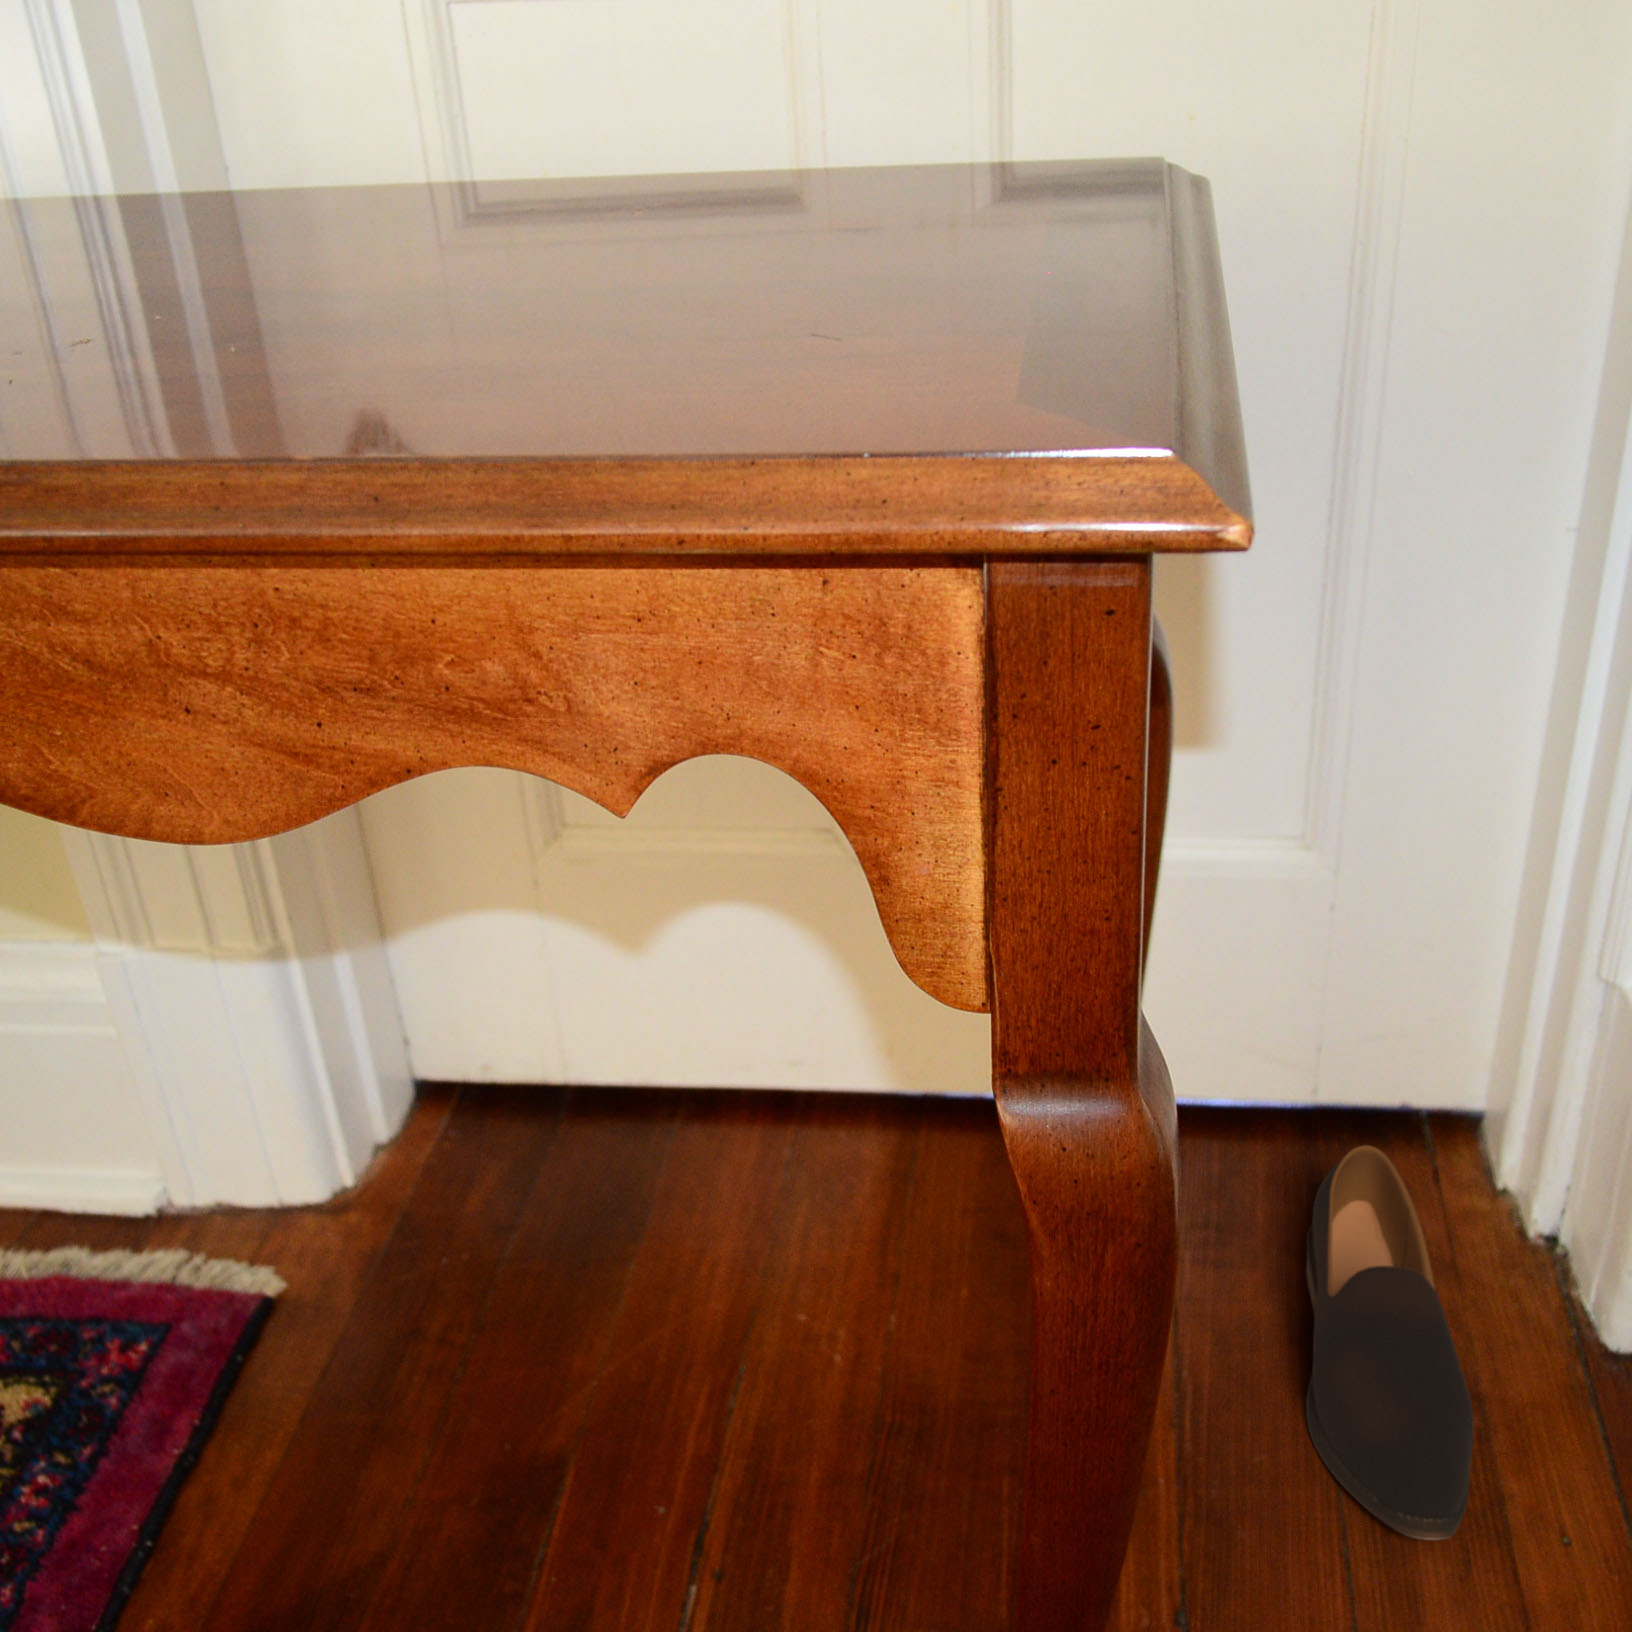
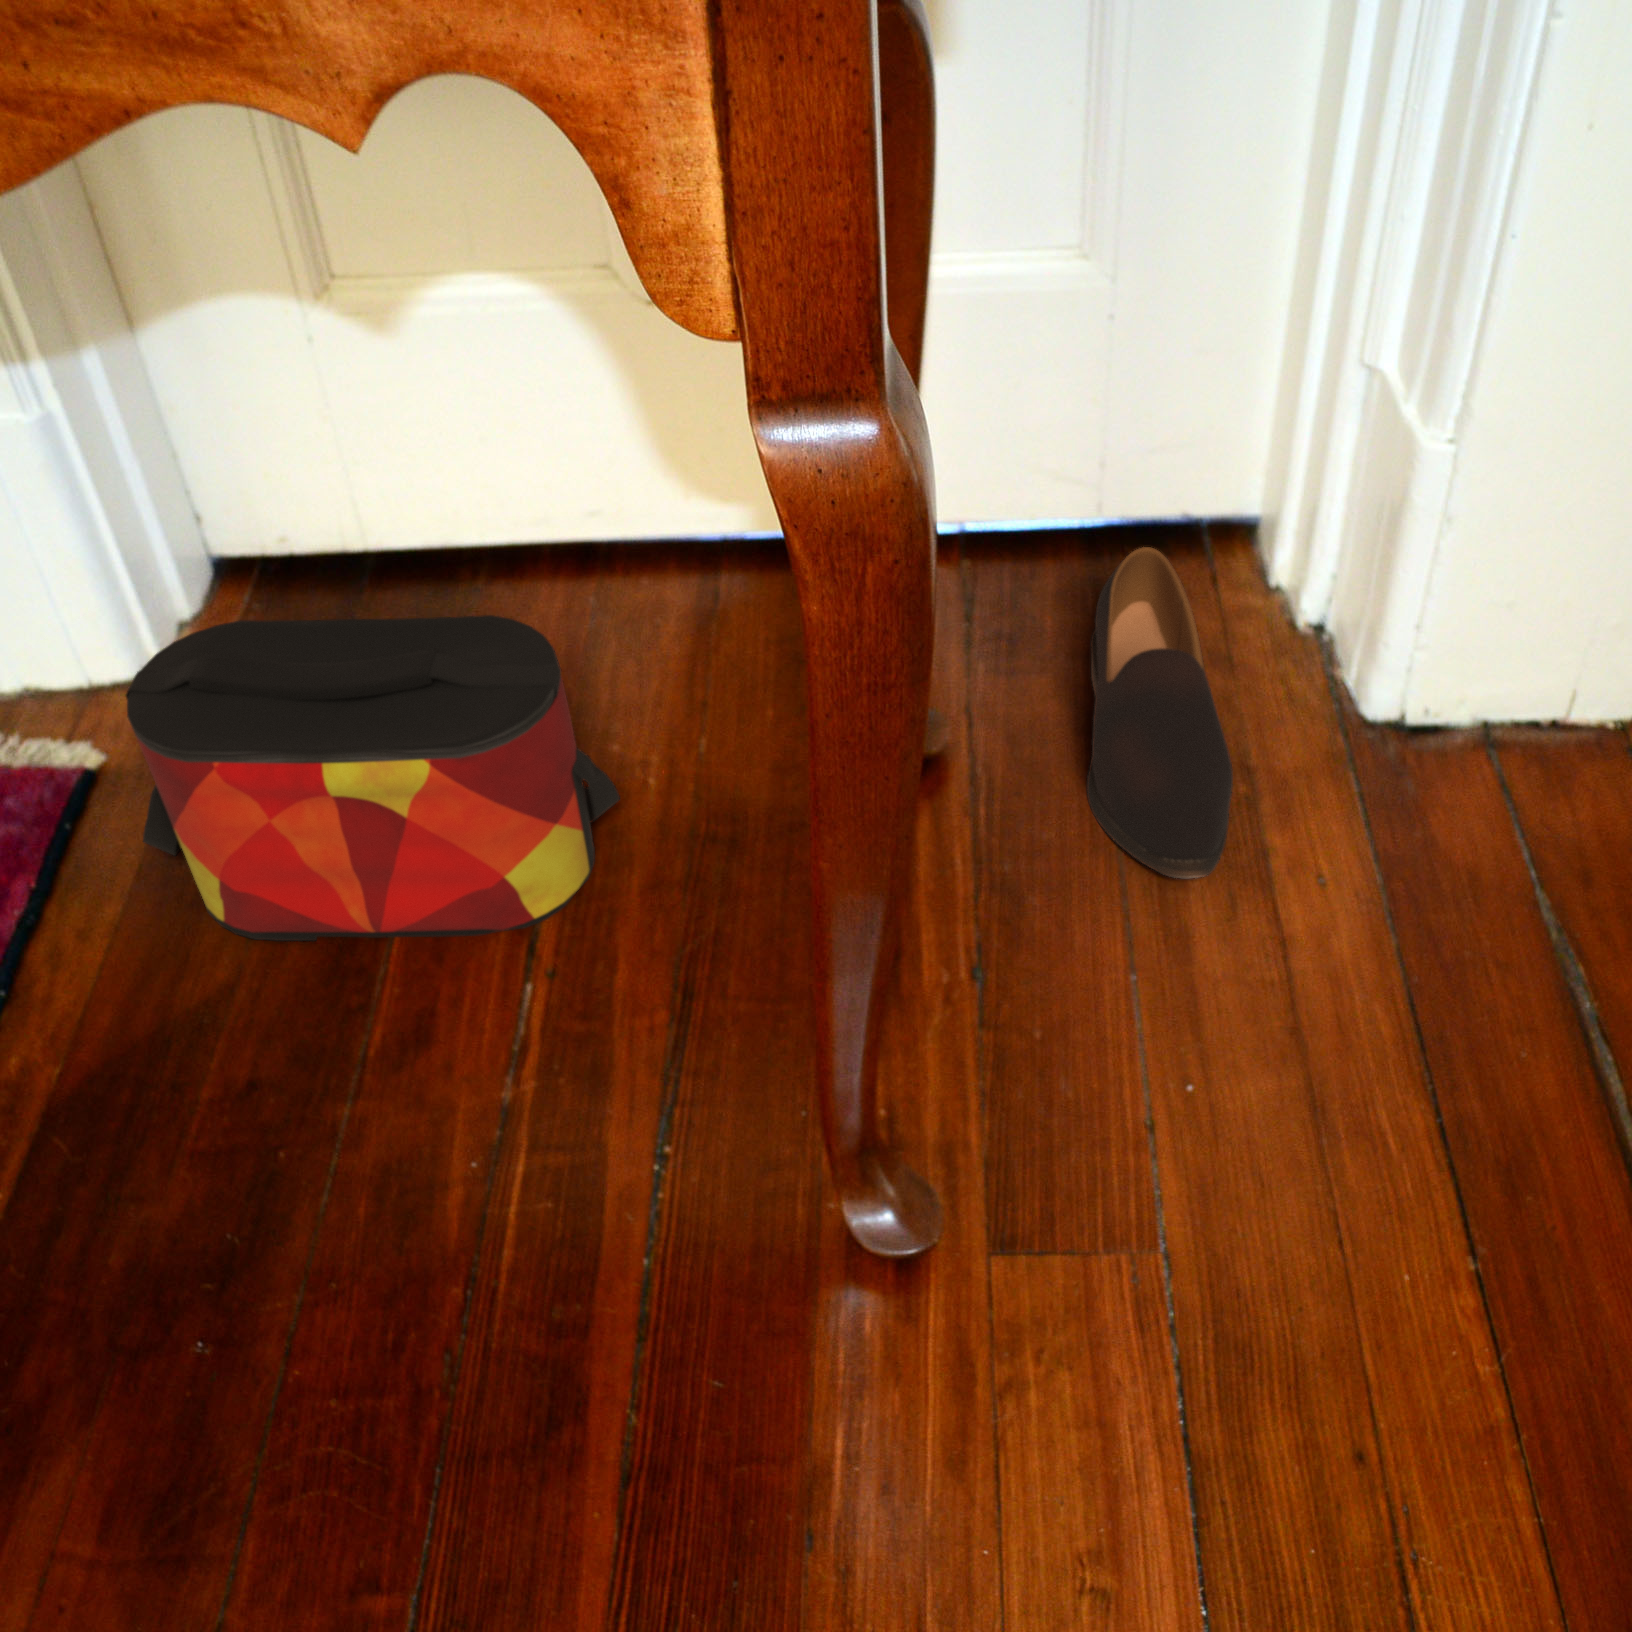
bag: none [307,1170,801,1537] -> present [126,615,620,941]

